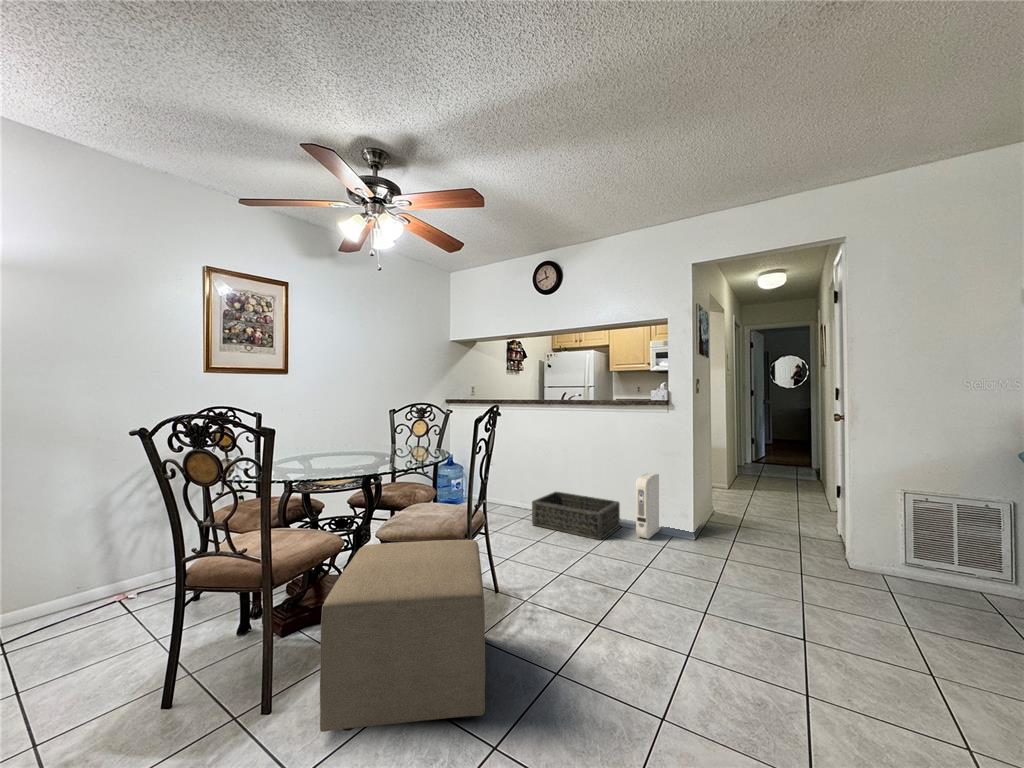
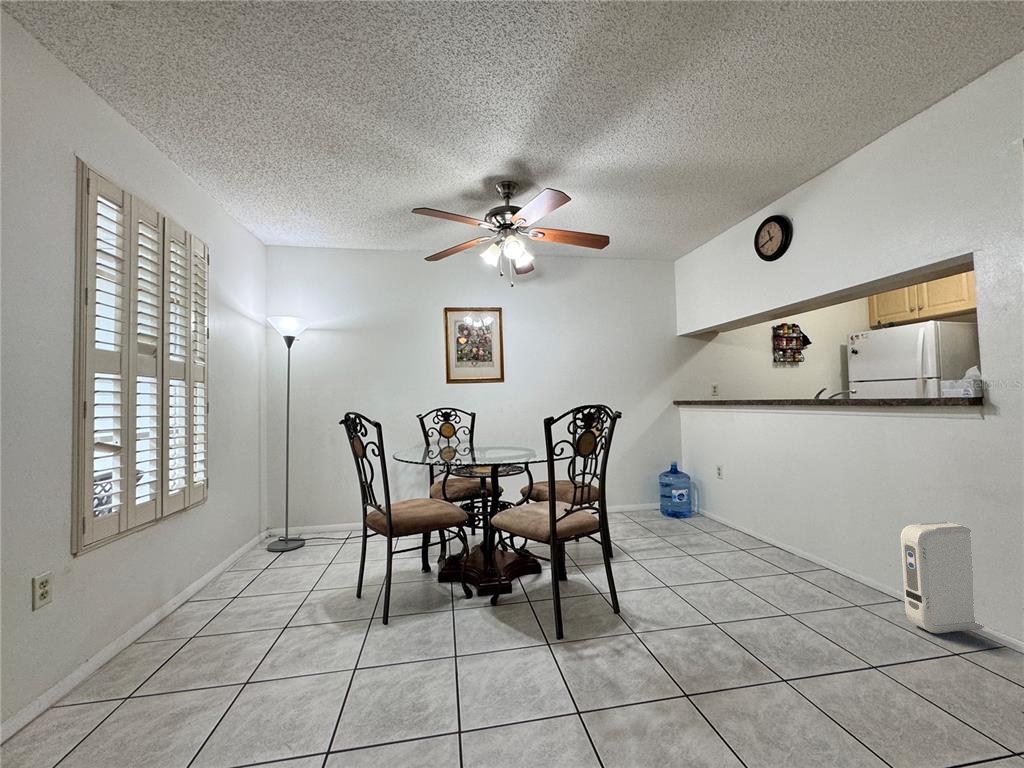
basket: present [532,492,620,540] -> none [741,525,895,606]
ottoman: present [320,540,485,732] -> none [386,524,553,699]

